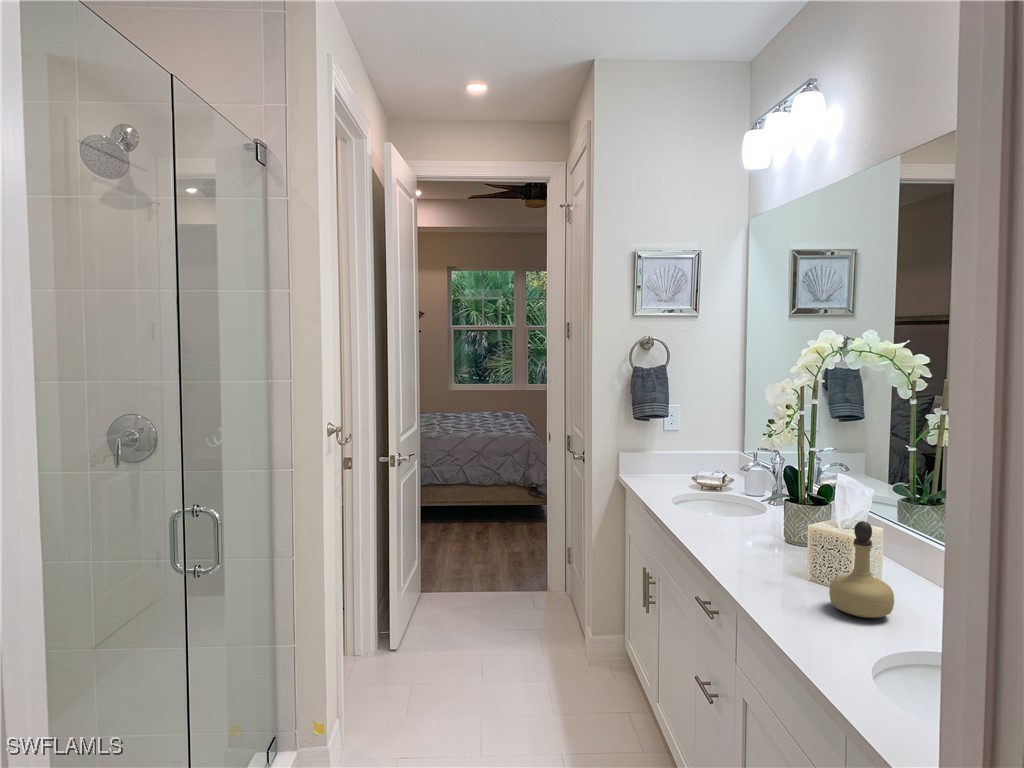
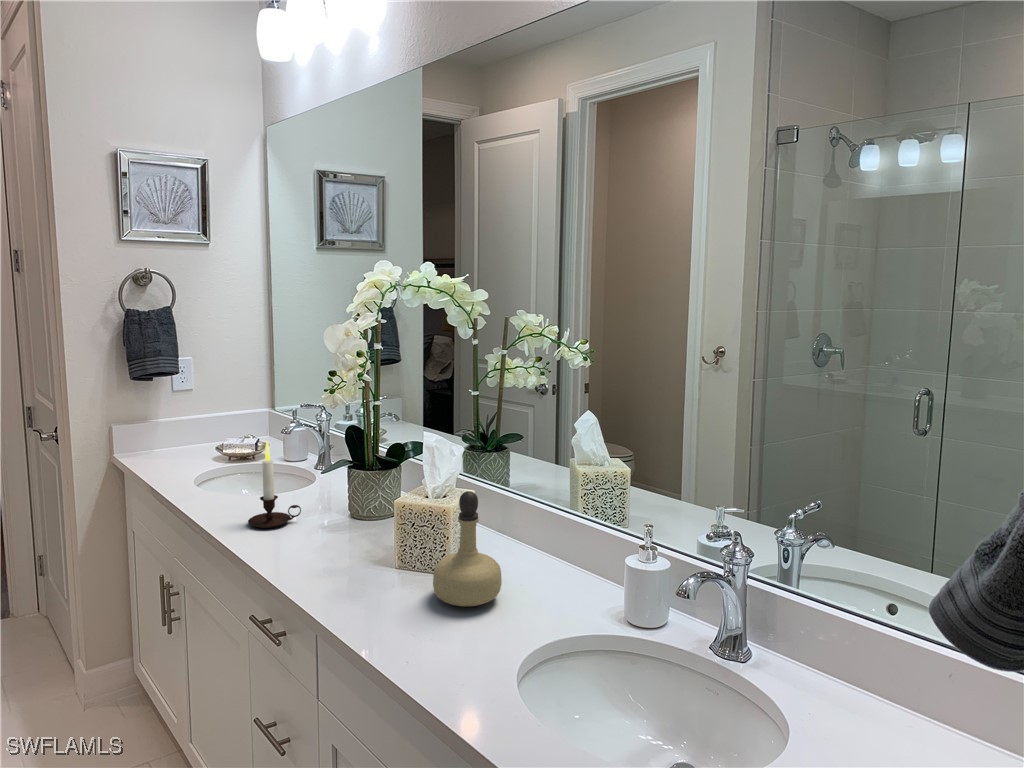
candle: none [703,469,743,537] -> present [248,441,301,528]

